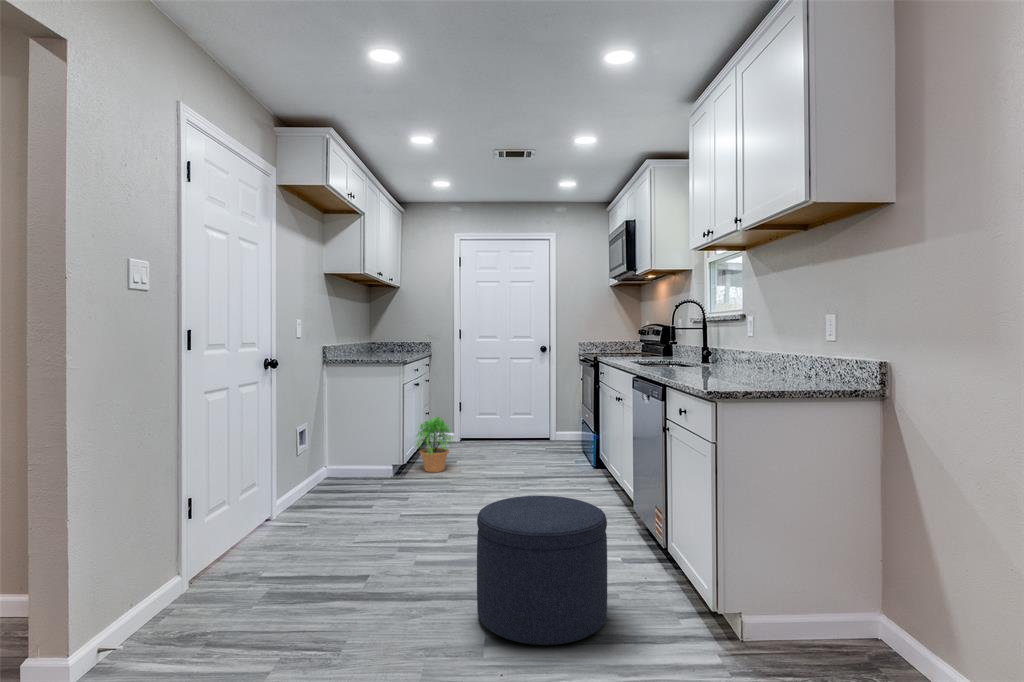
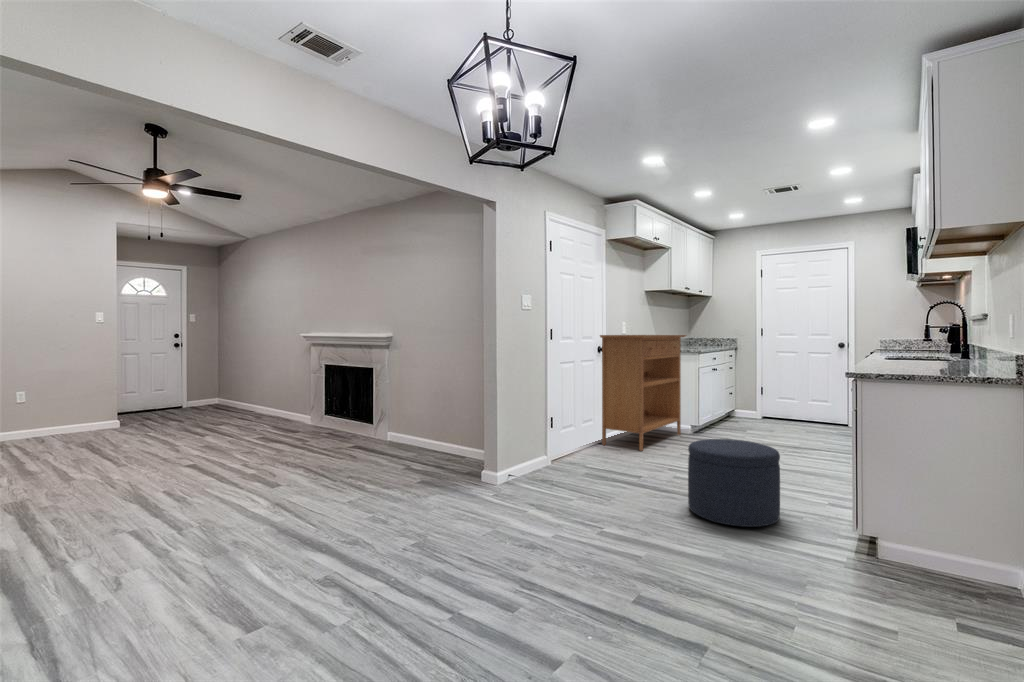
console table: none [269,338,389,522] -> present [600,335,686,451]
potted plant: present [416,417,453,472] -> none [708,393,742,435]

